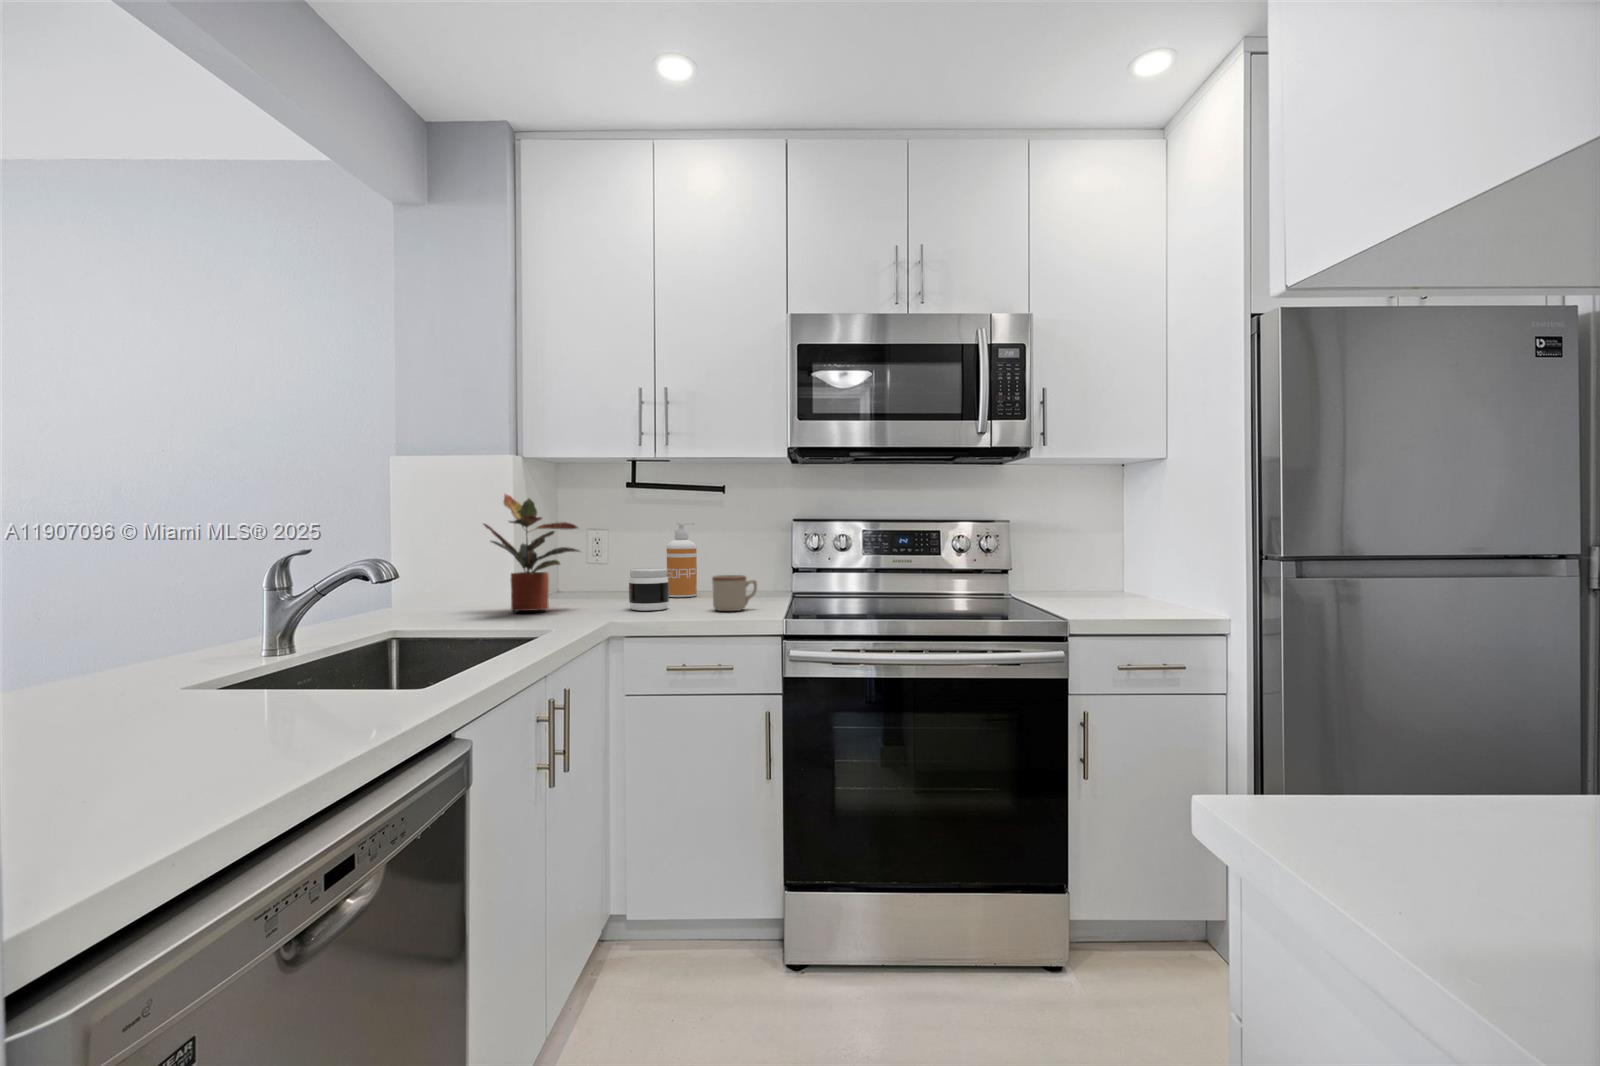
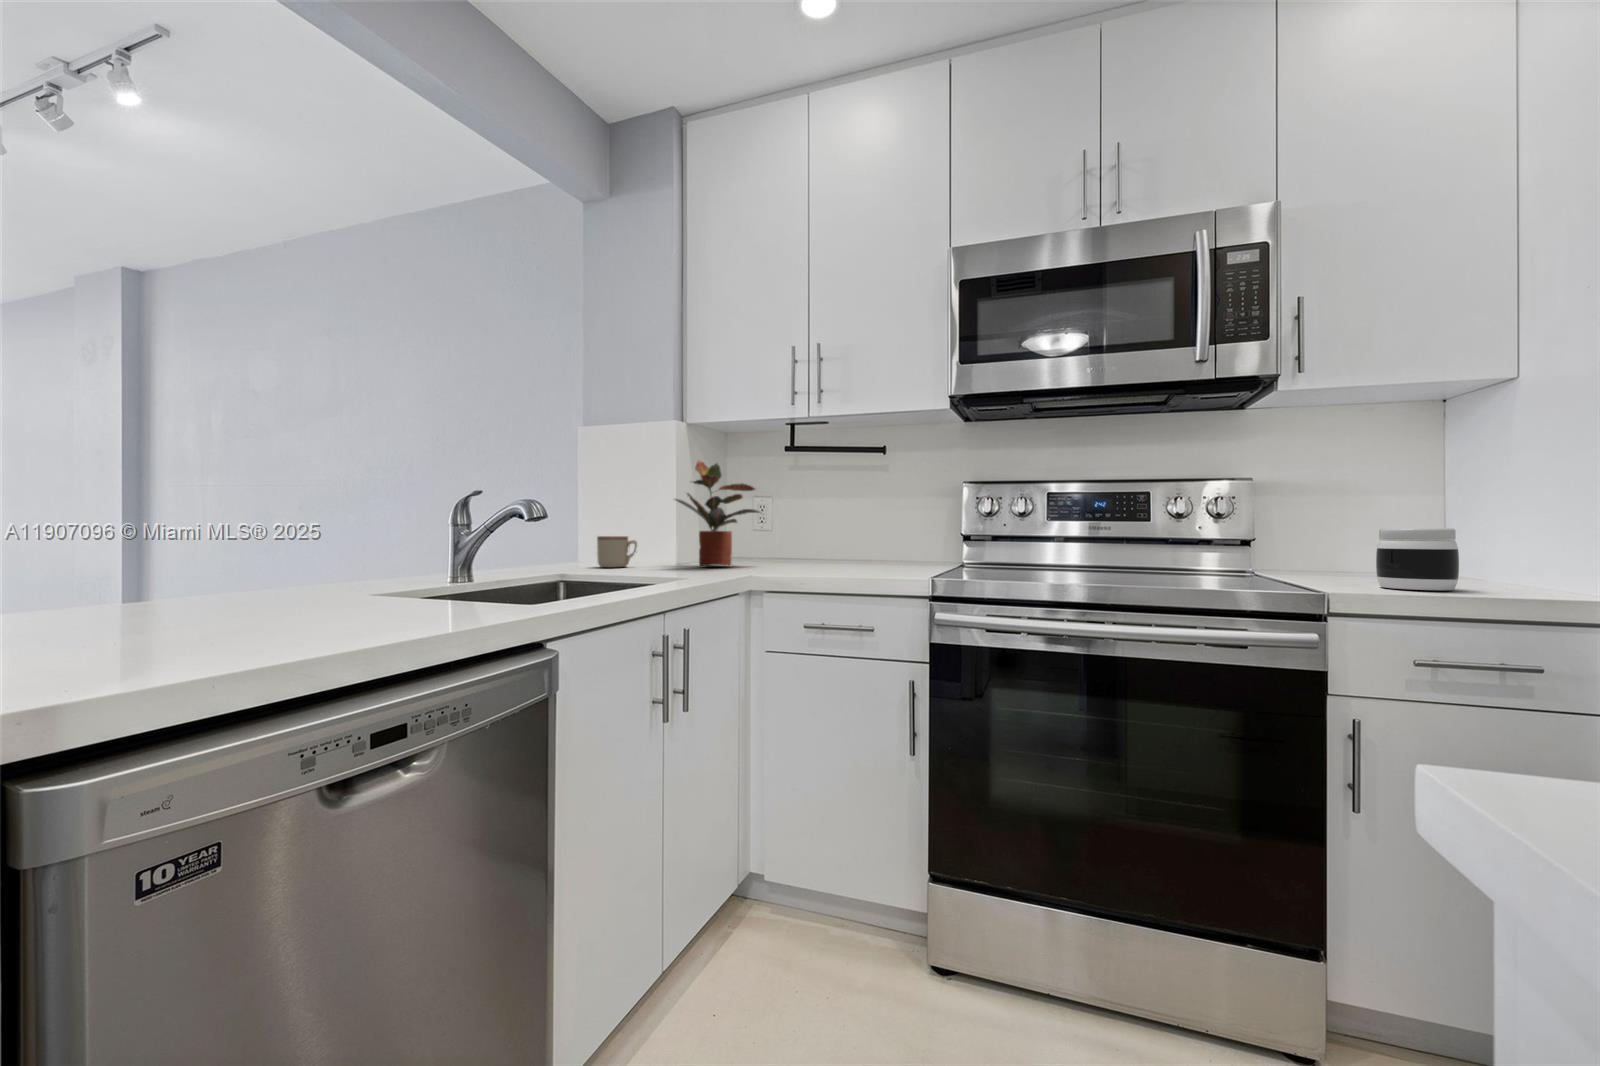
soap dispenser: present [667,523,697,597] -> none [853,490,882,562]
jar: present [629,568,669,611] -> present [1376,528,1459,590]
mug: present [712,575,757,611] -> present [597,536,637,567]

